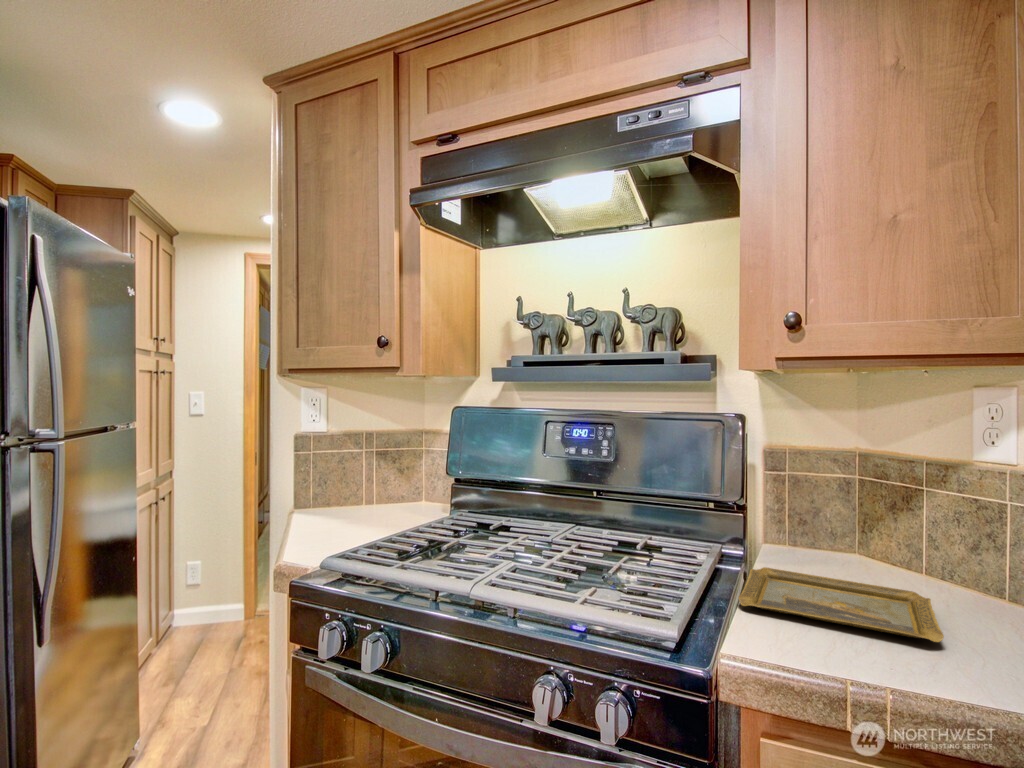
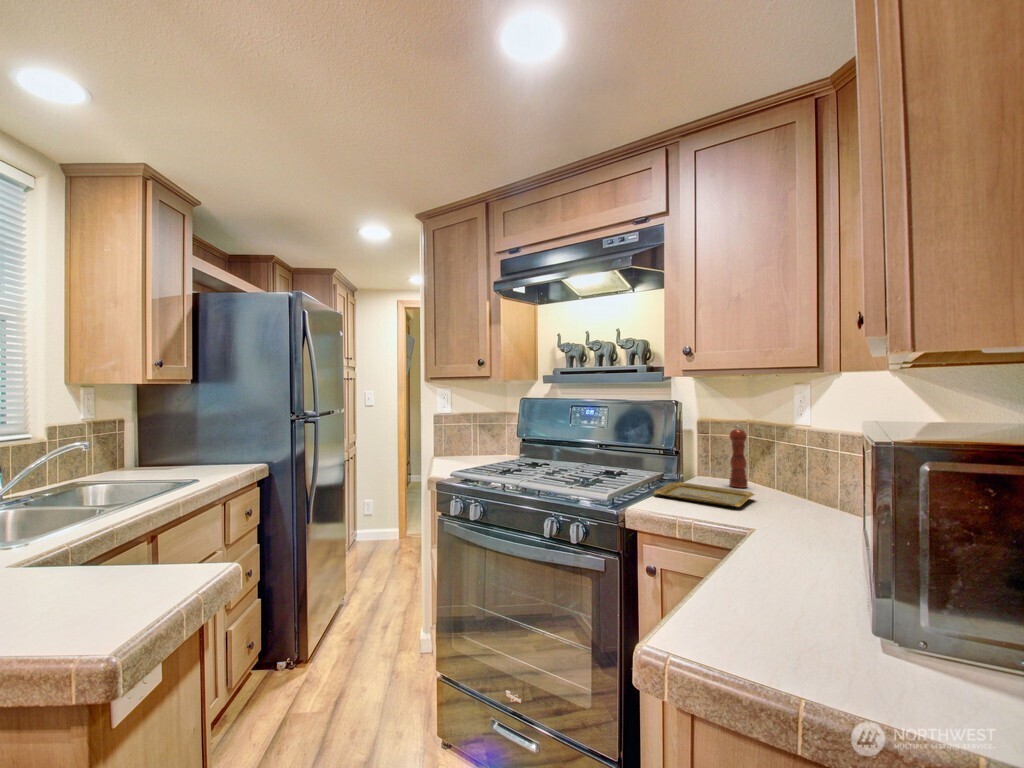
pepper mill: none [835,458,868,571] -> present [729,425,748,488]

